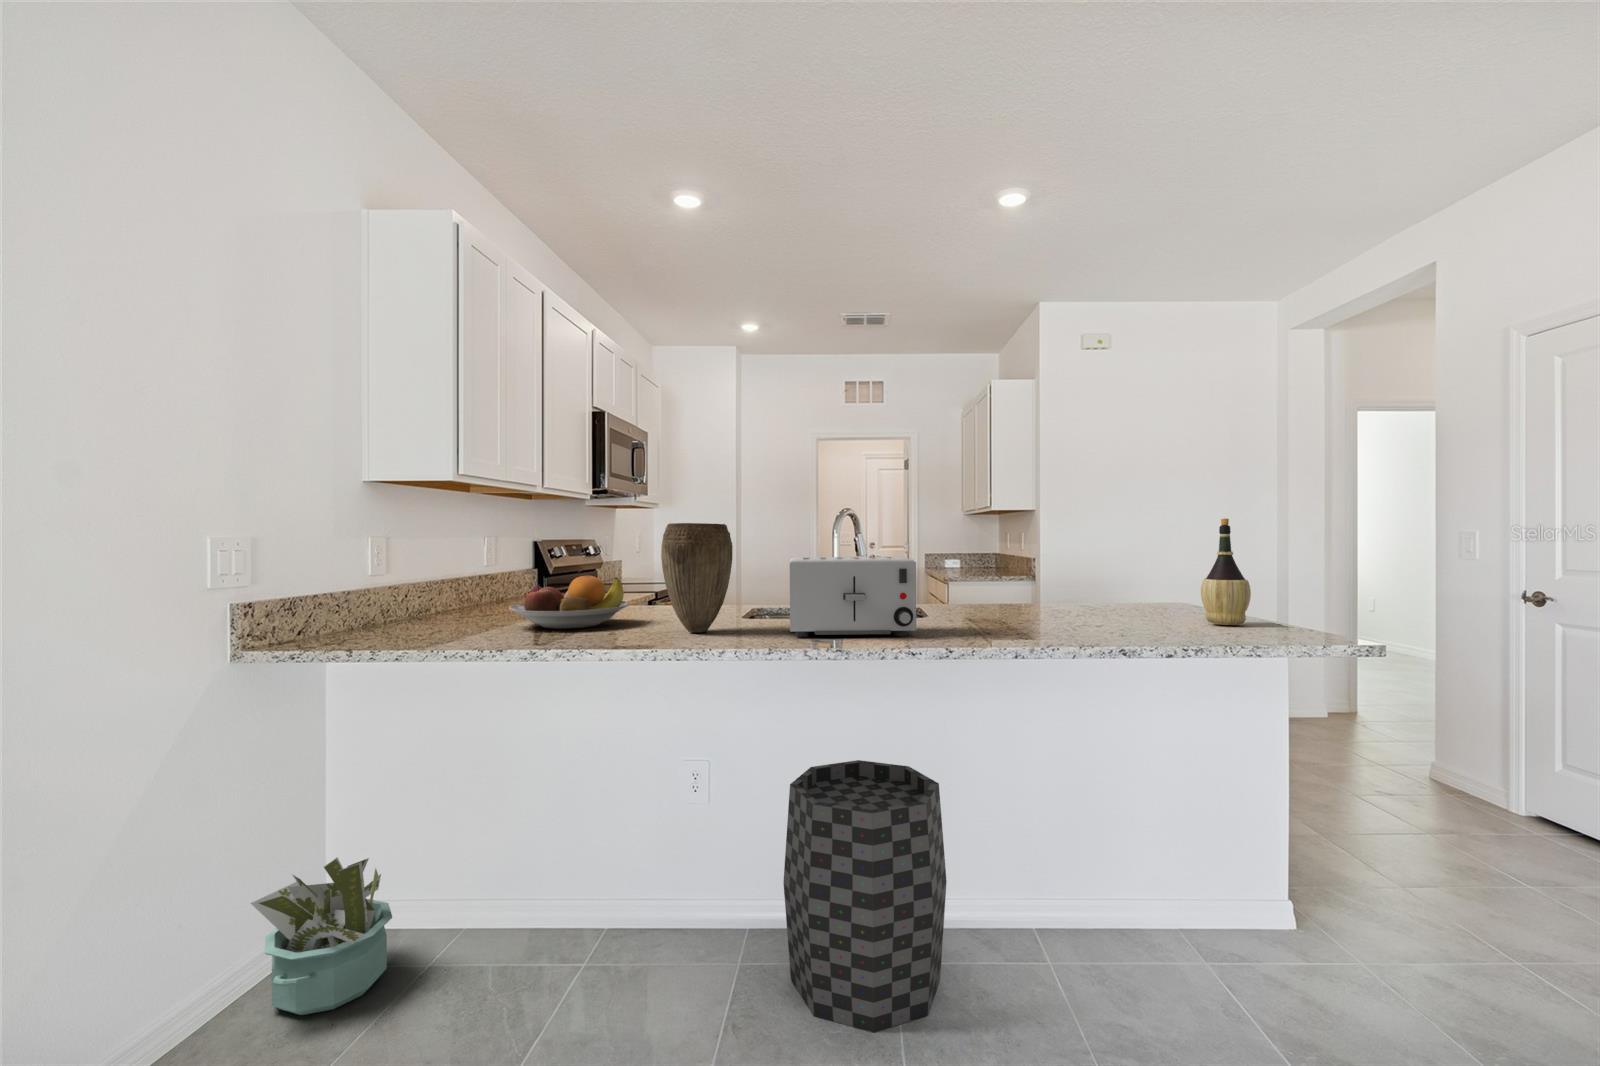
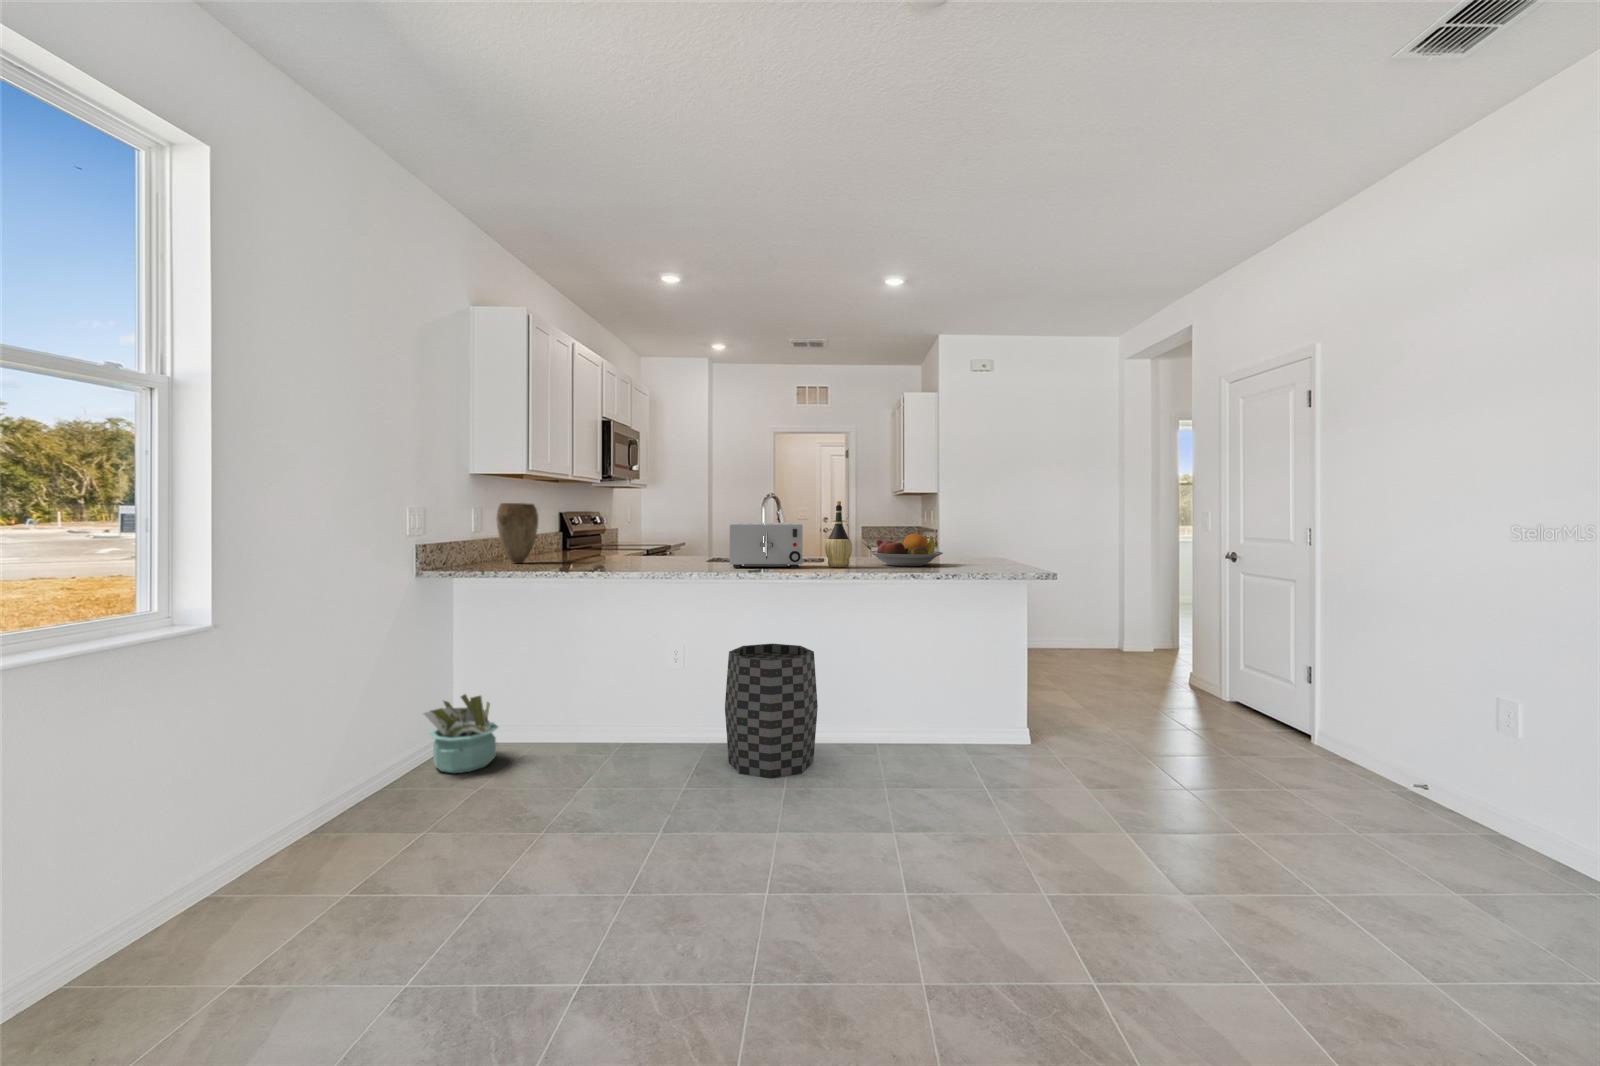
wine bottle: present [1201,518,1251,625] -> present [825,501,852,567]
vase: present [661,523,733,633] -> present [496,503,538,563]
fruit bowl: present [509,576,630,629] -> present [869,534,943,566]

